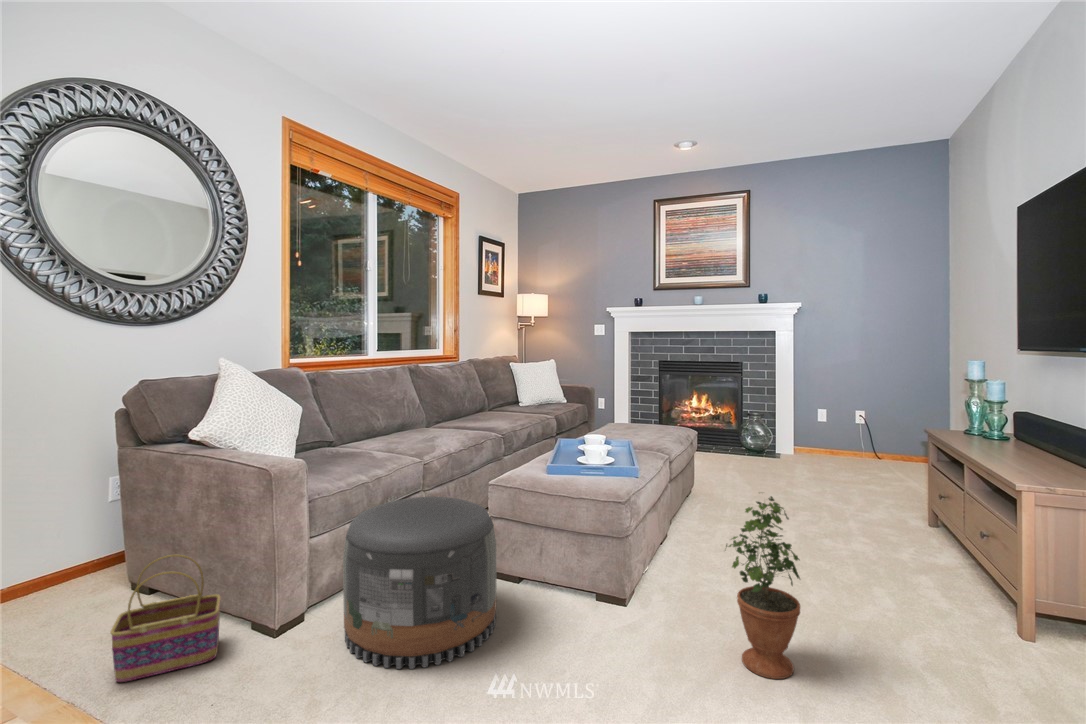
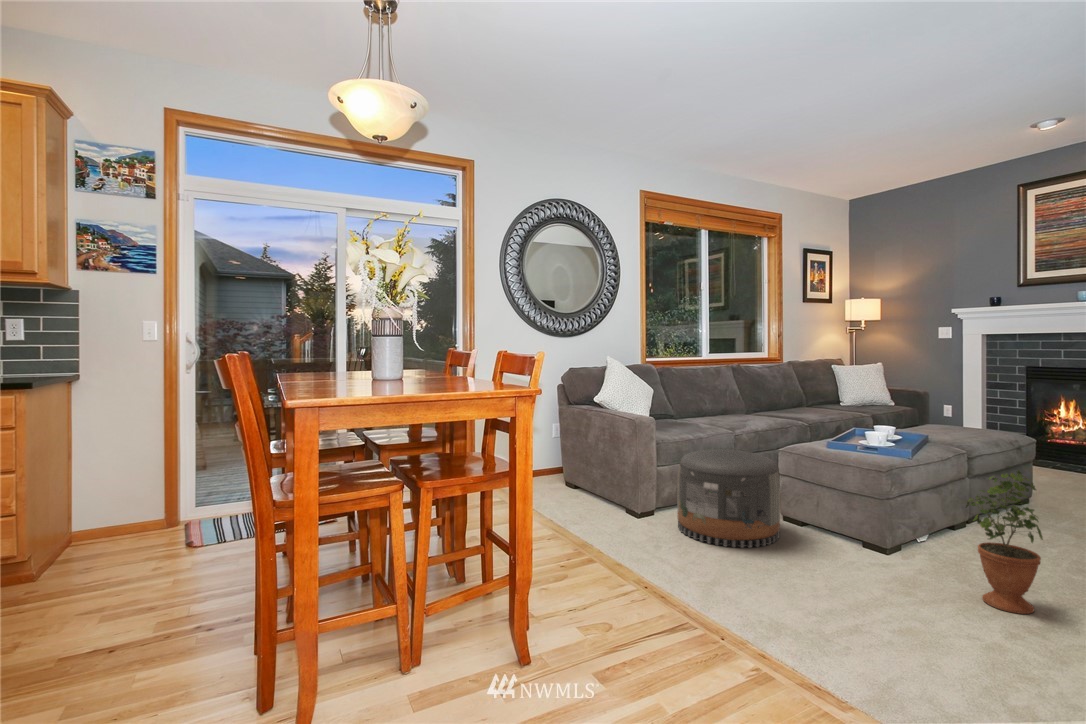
basket: present [110,555,221,682] -> none [565,461,612,520]

